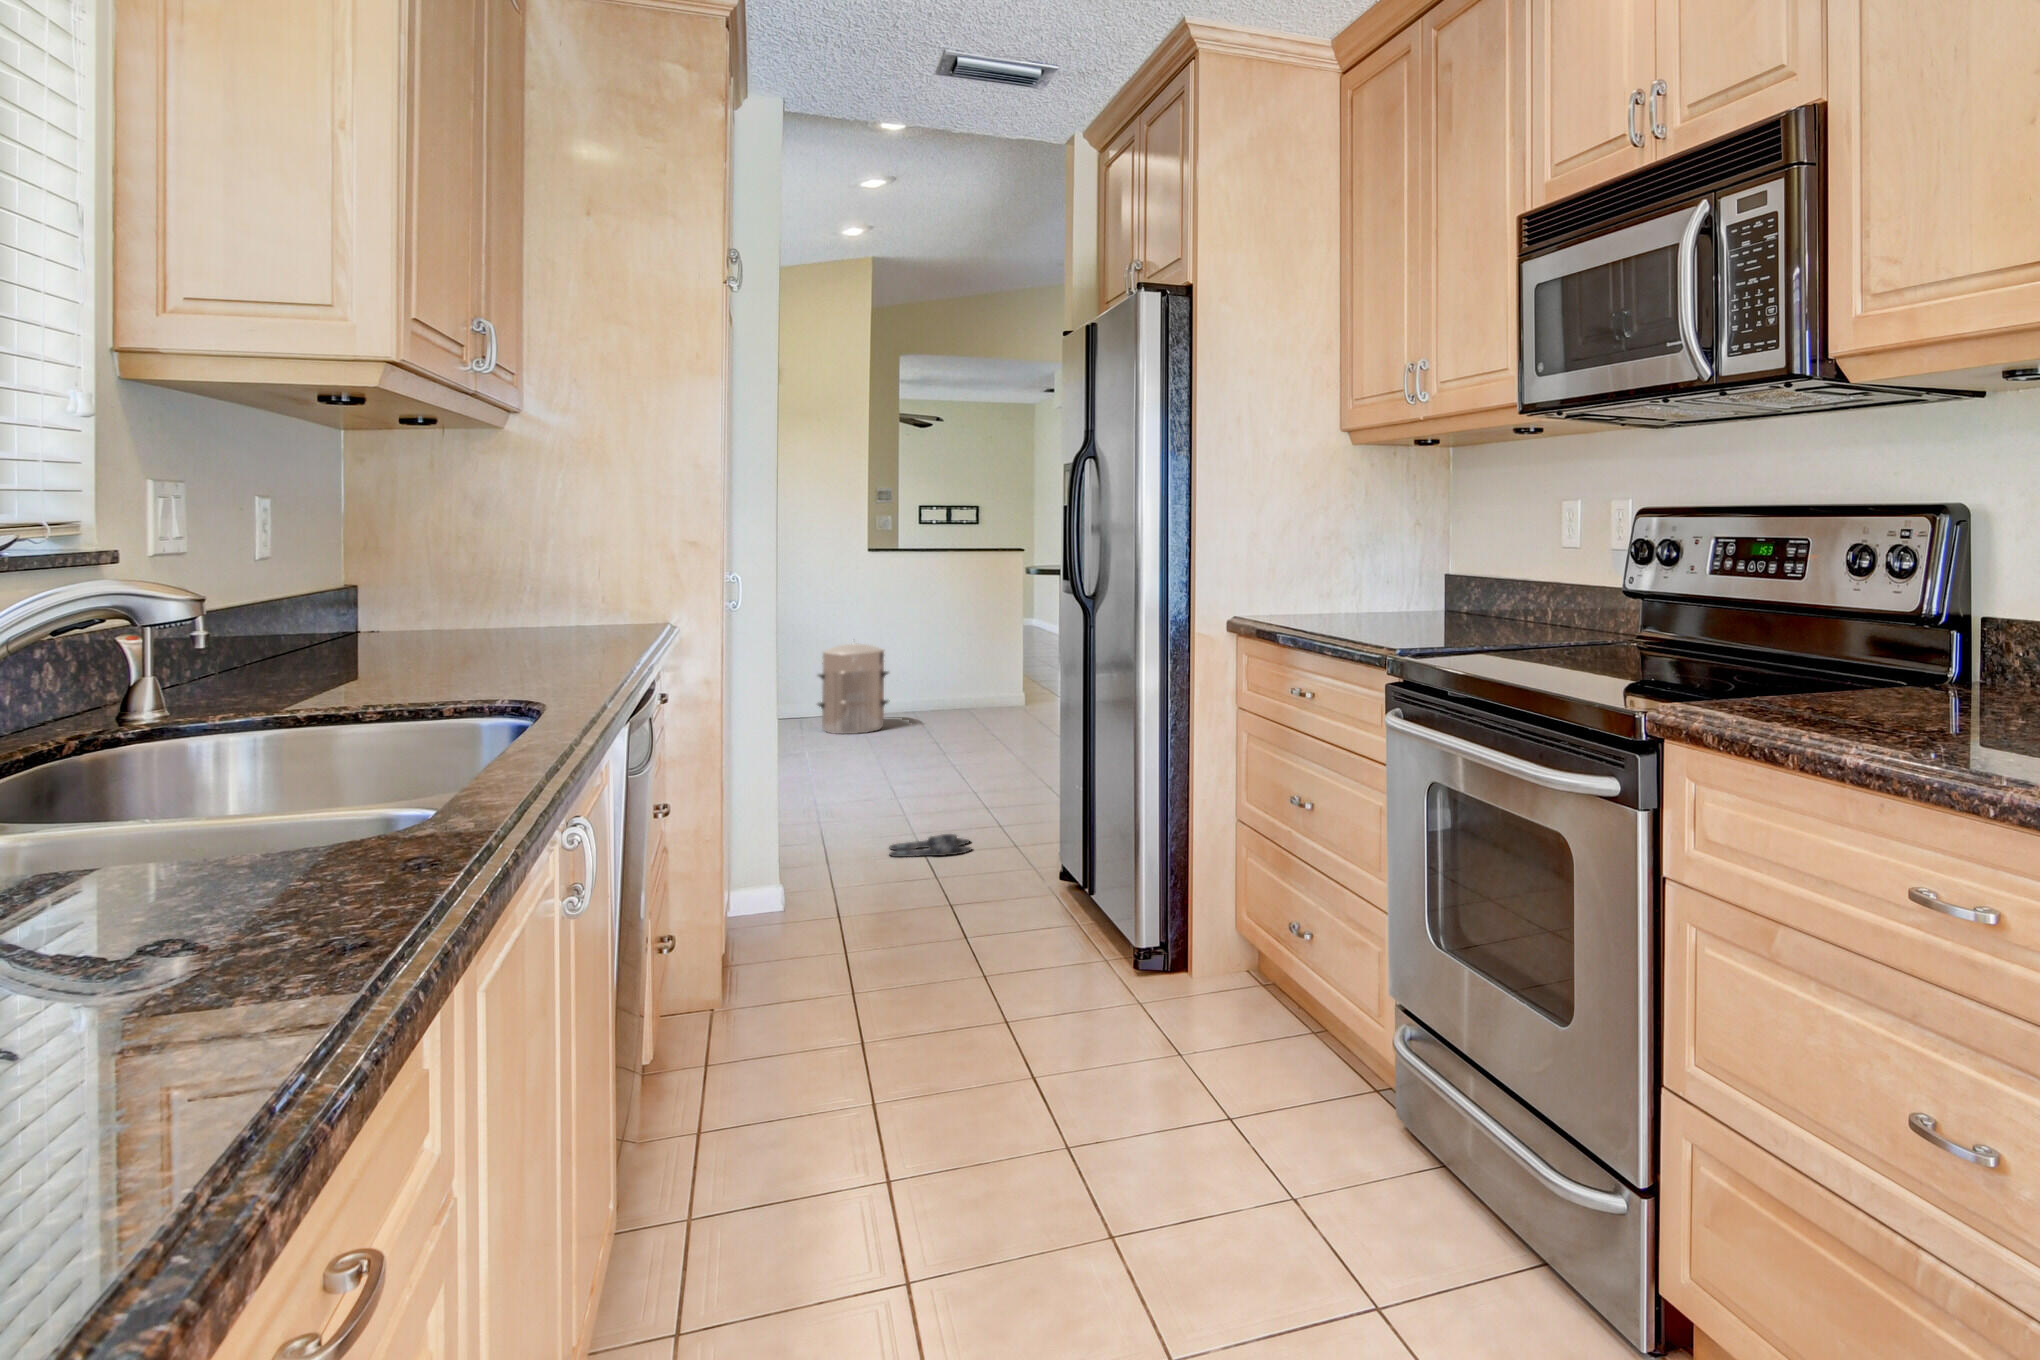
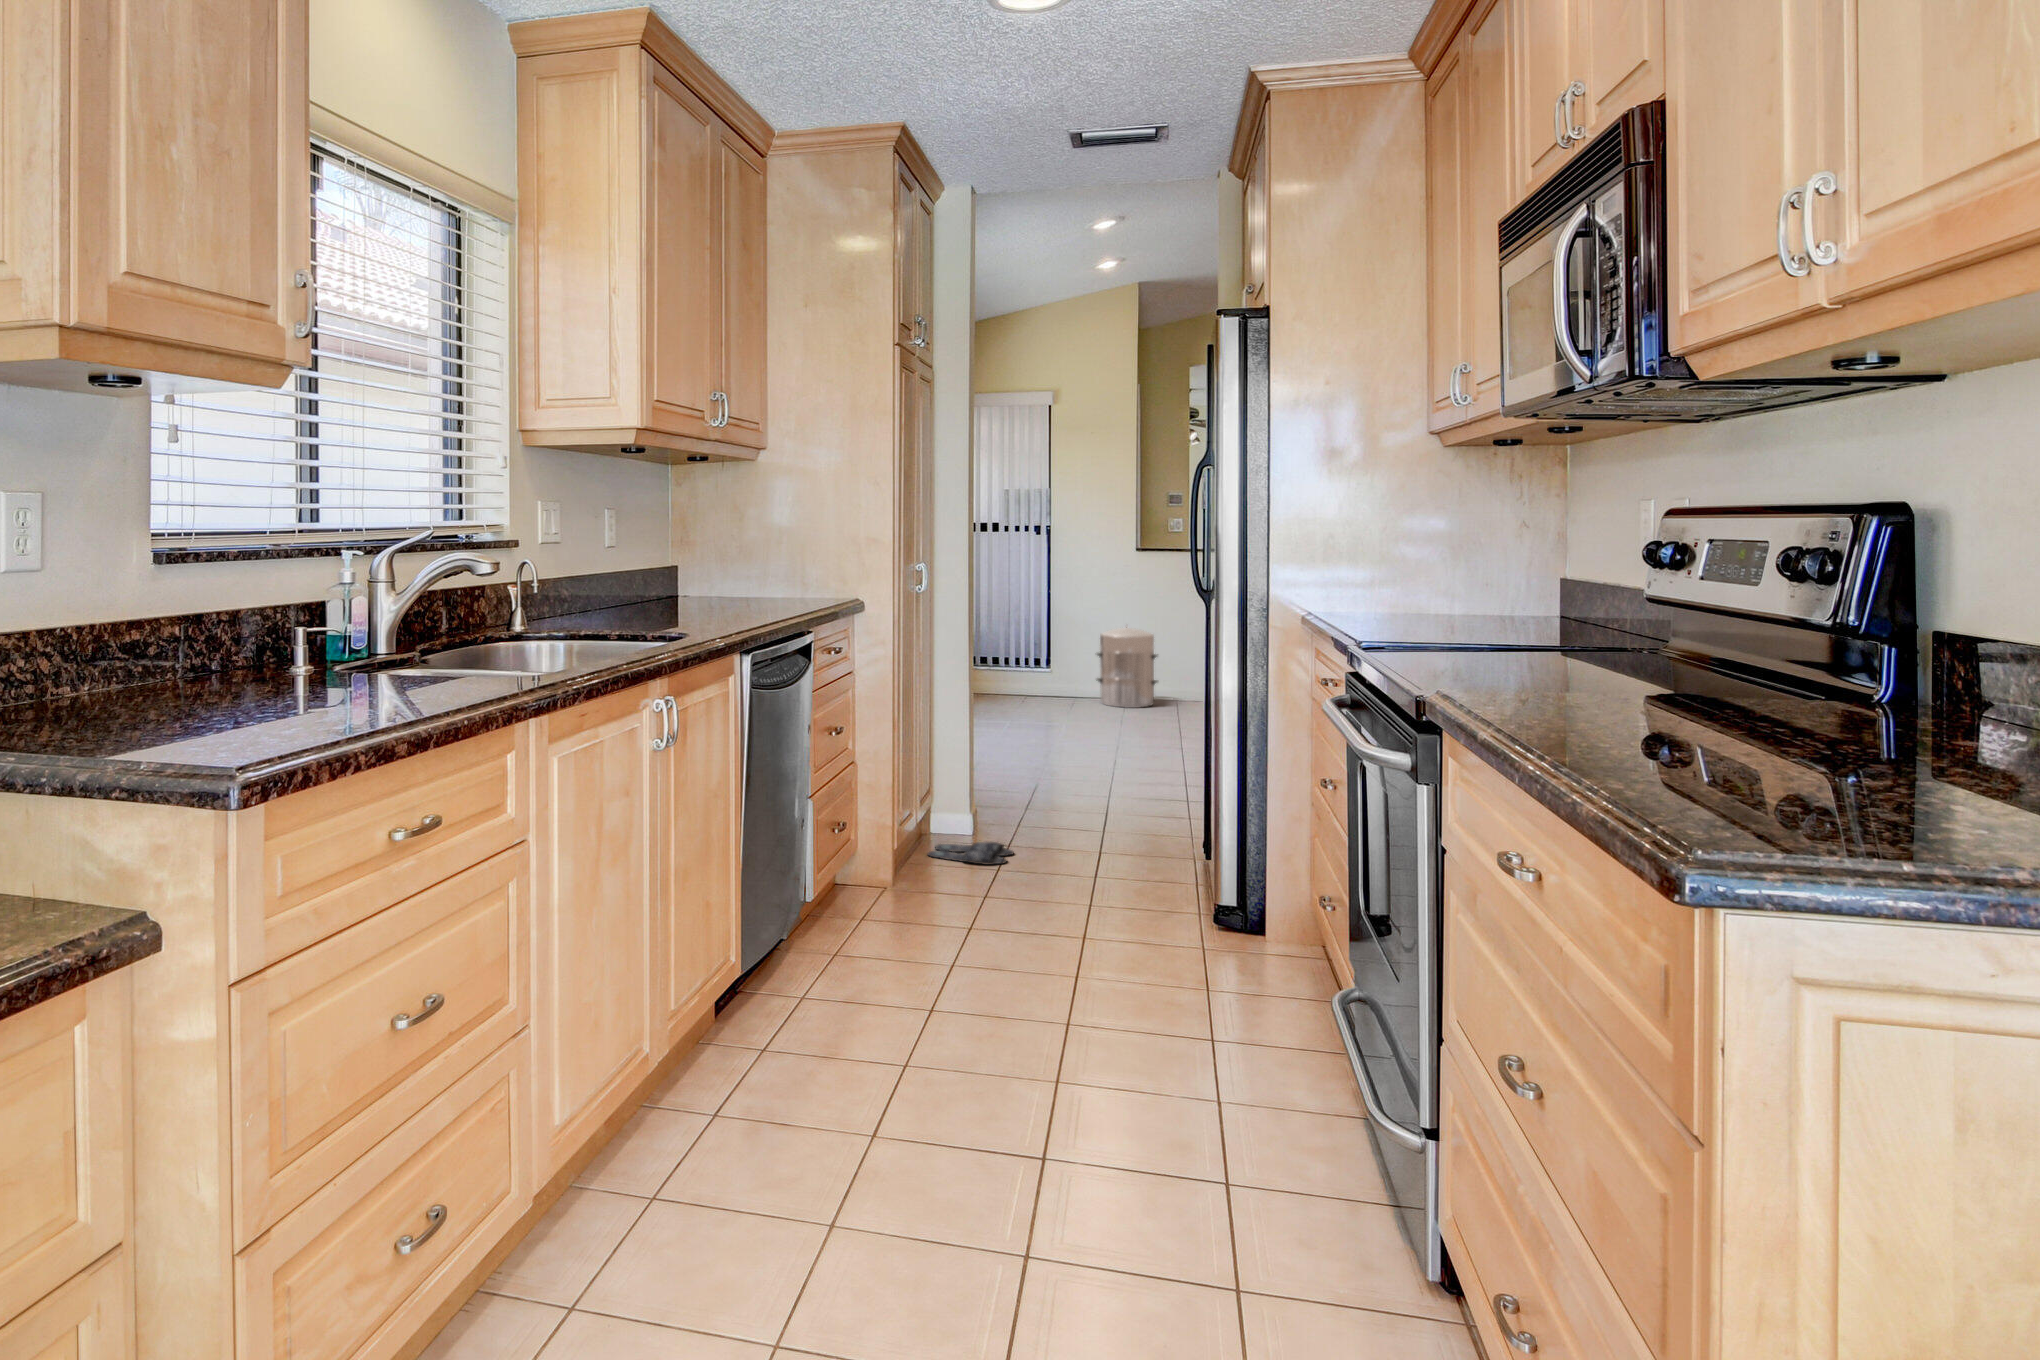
slippers: present [890,834,971,857] -> present [928,842,1013,865]

